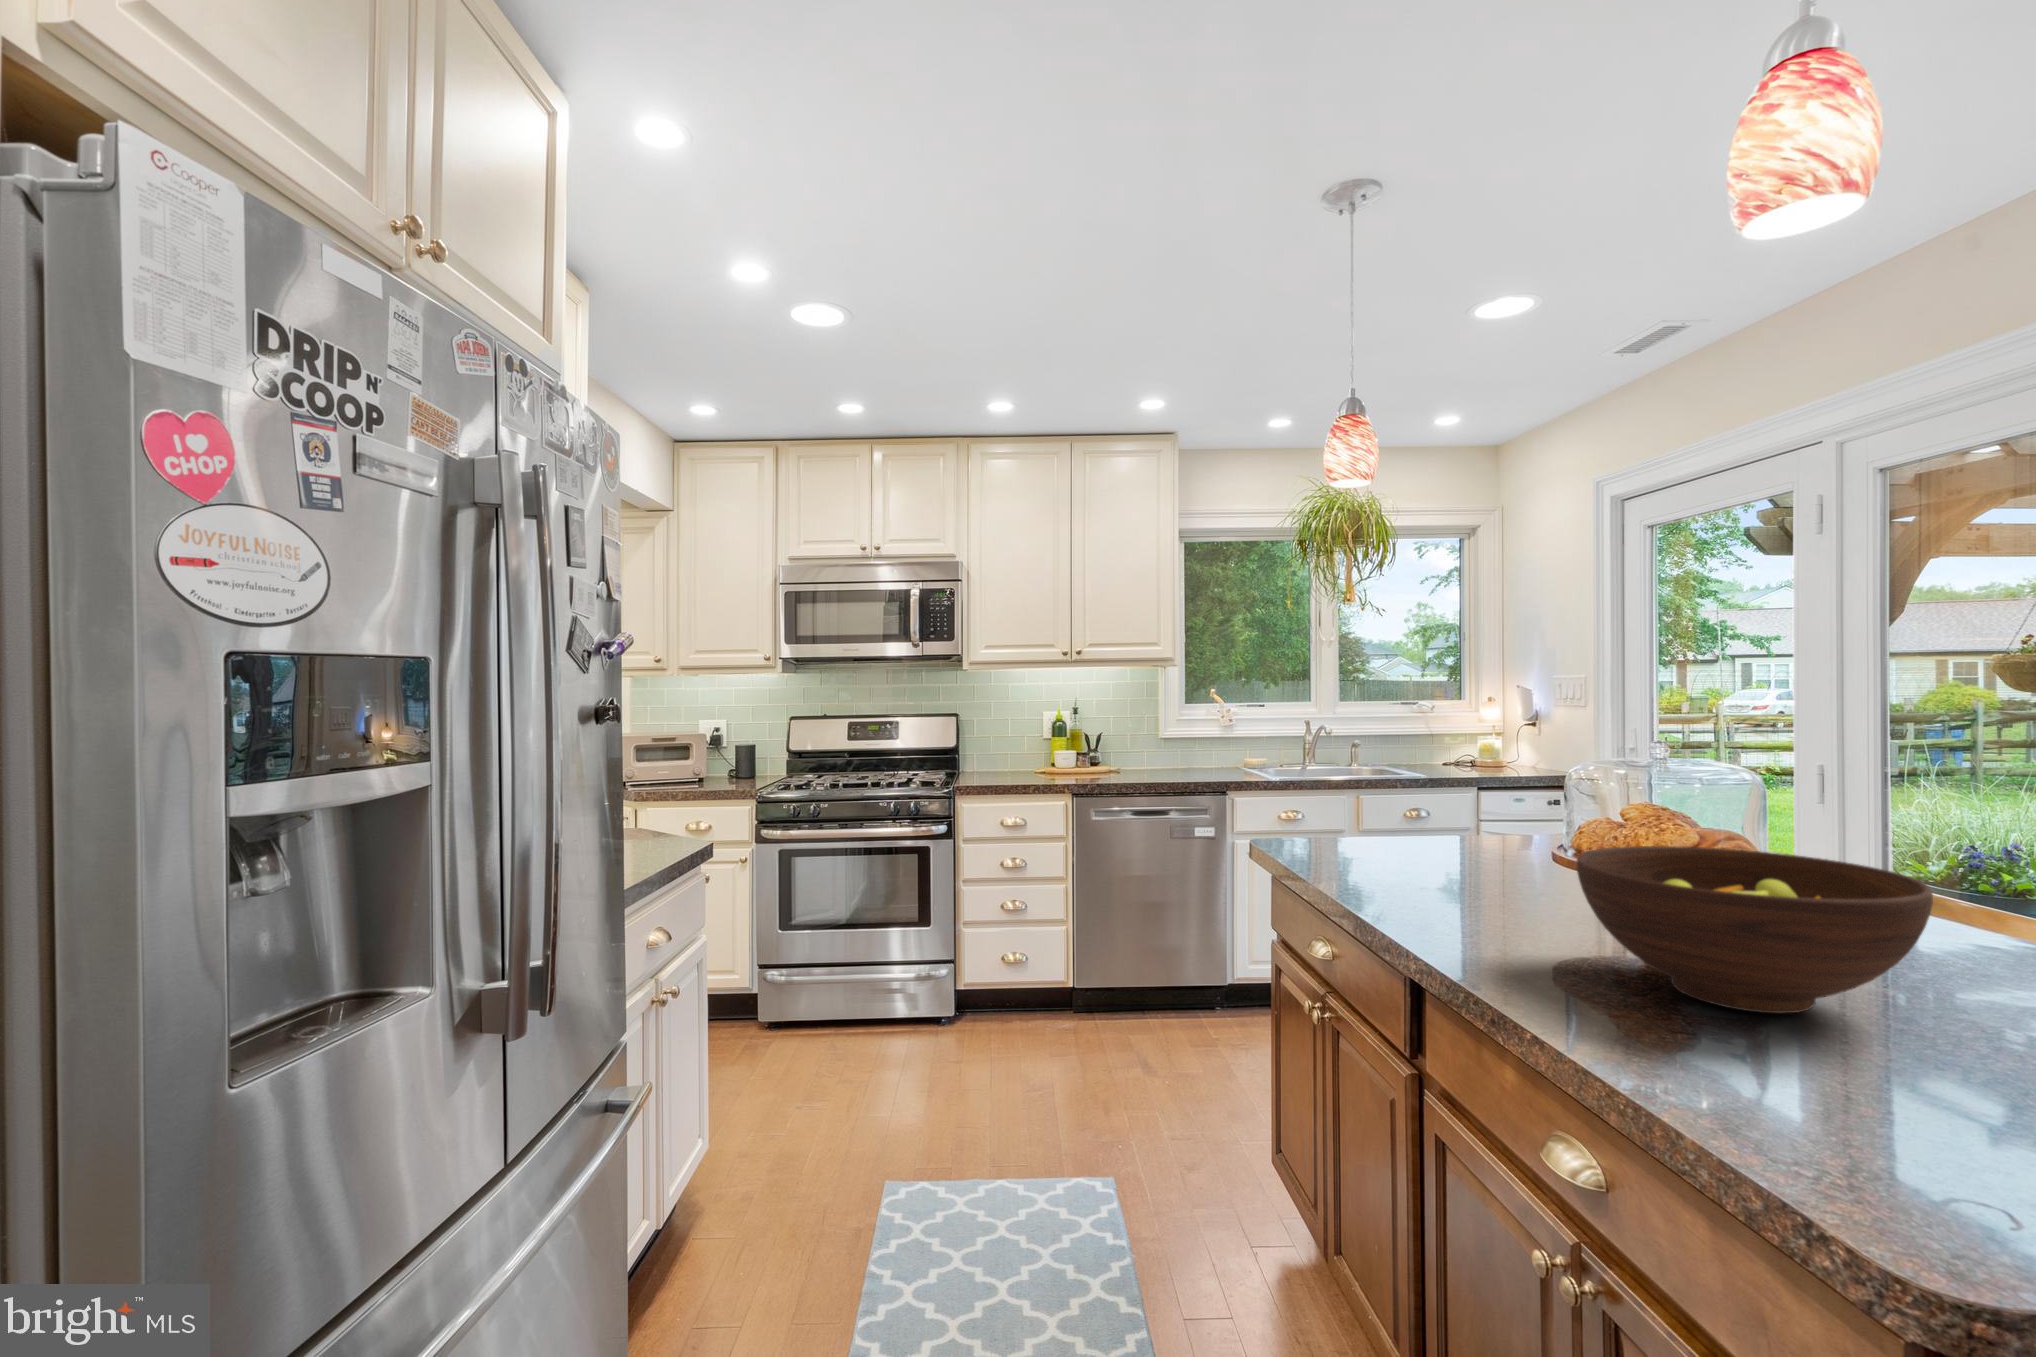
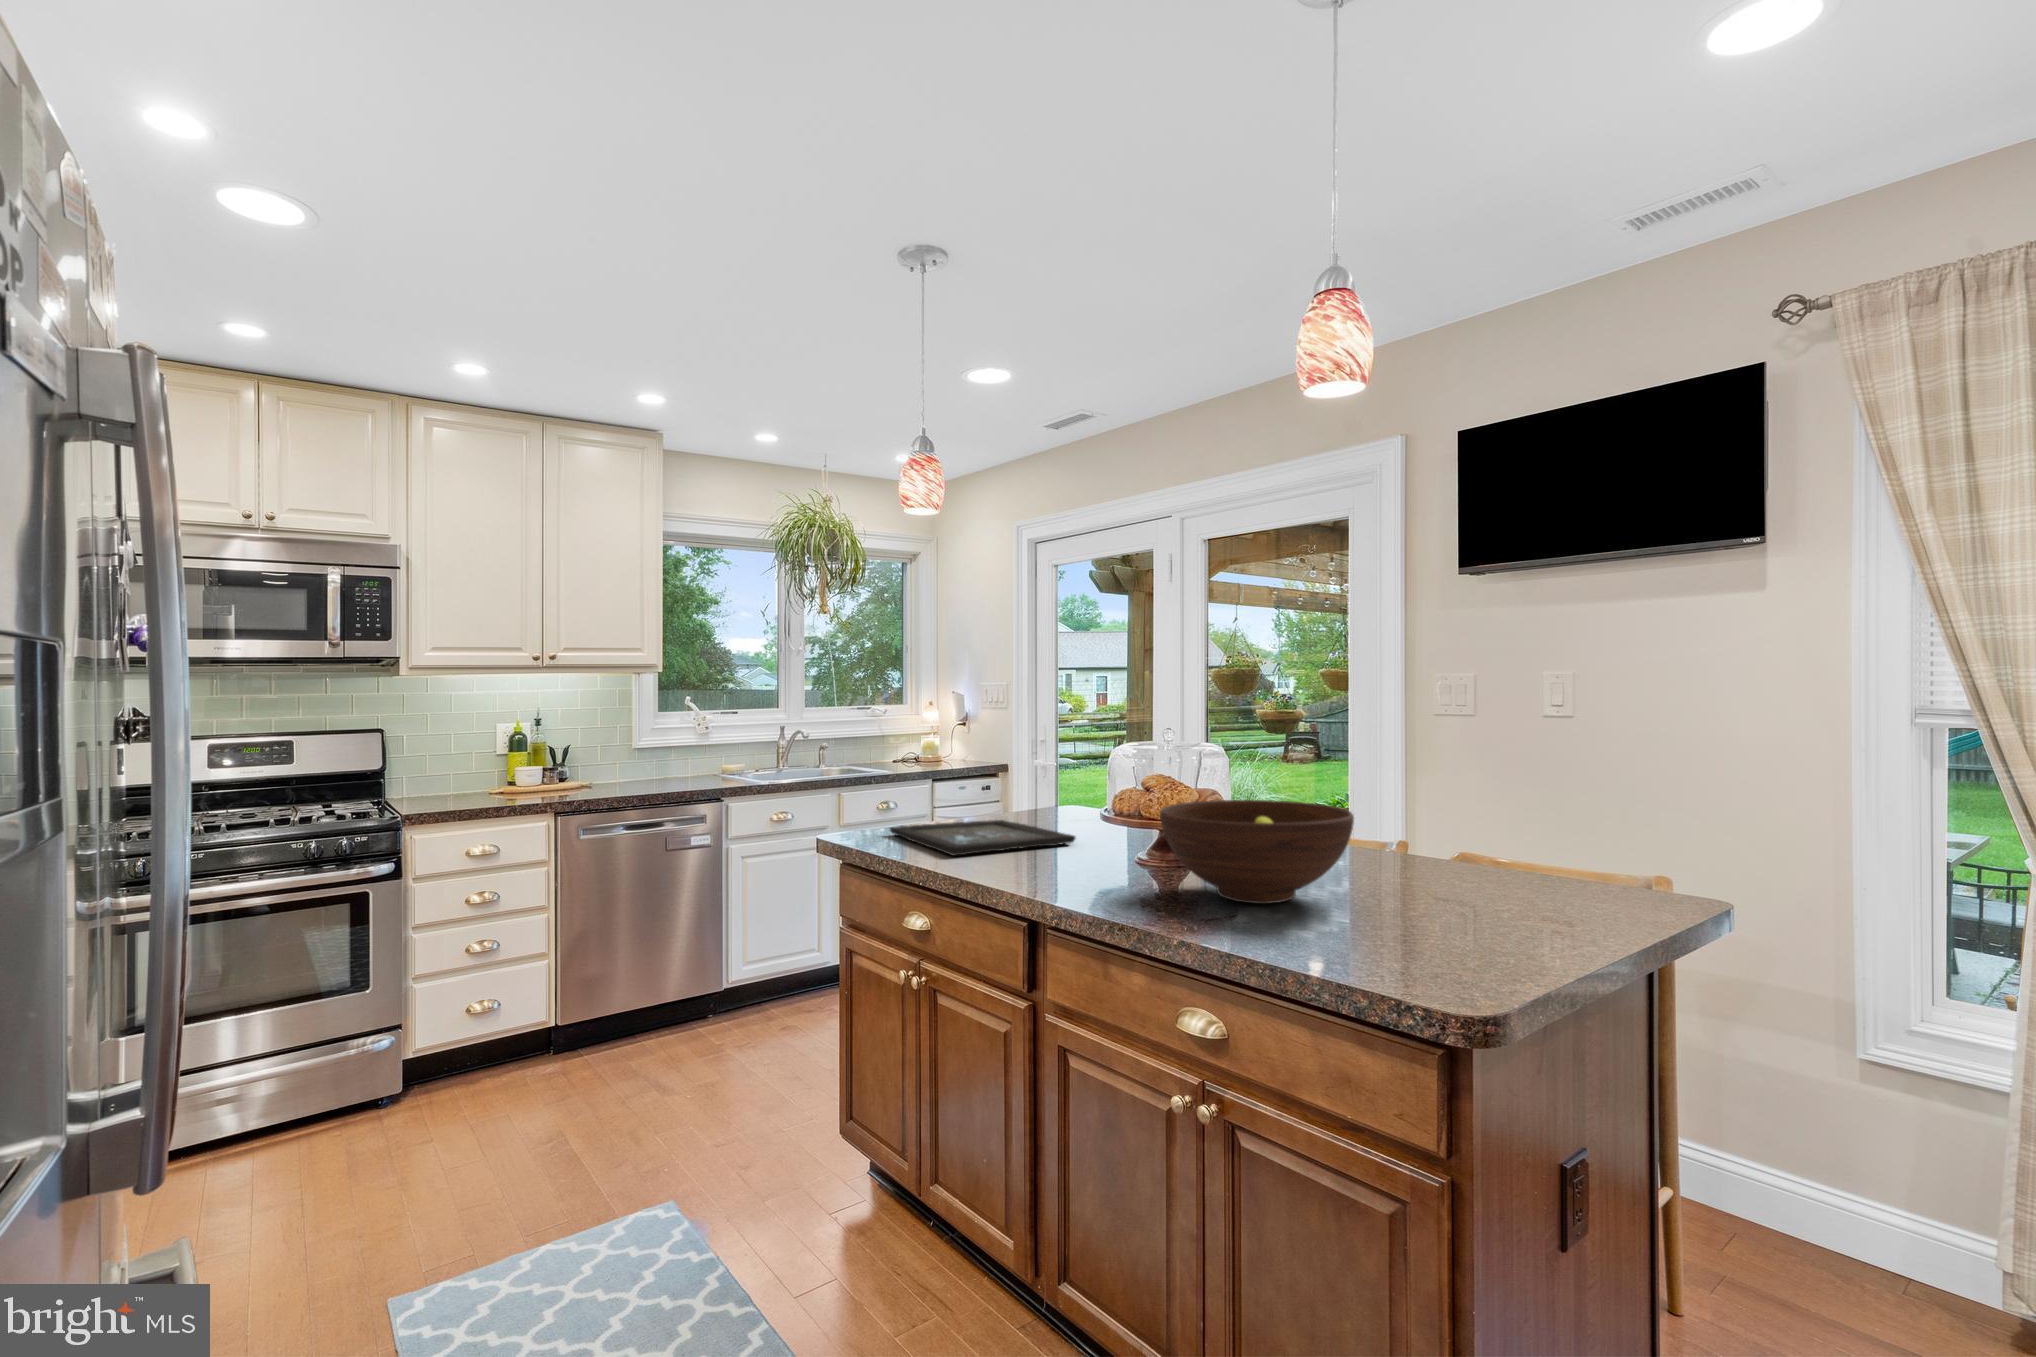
tray: none [1324,838,1544,882] -> present [890,820,1075,856]

